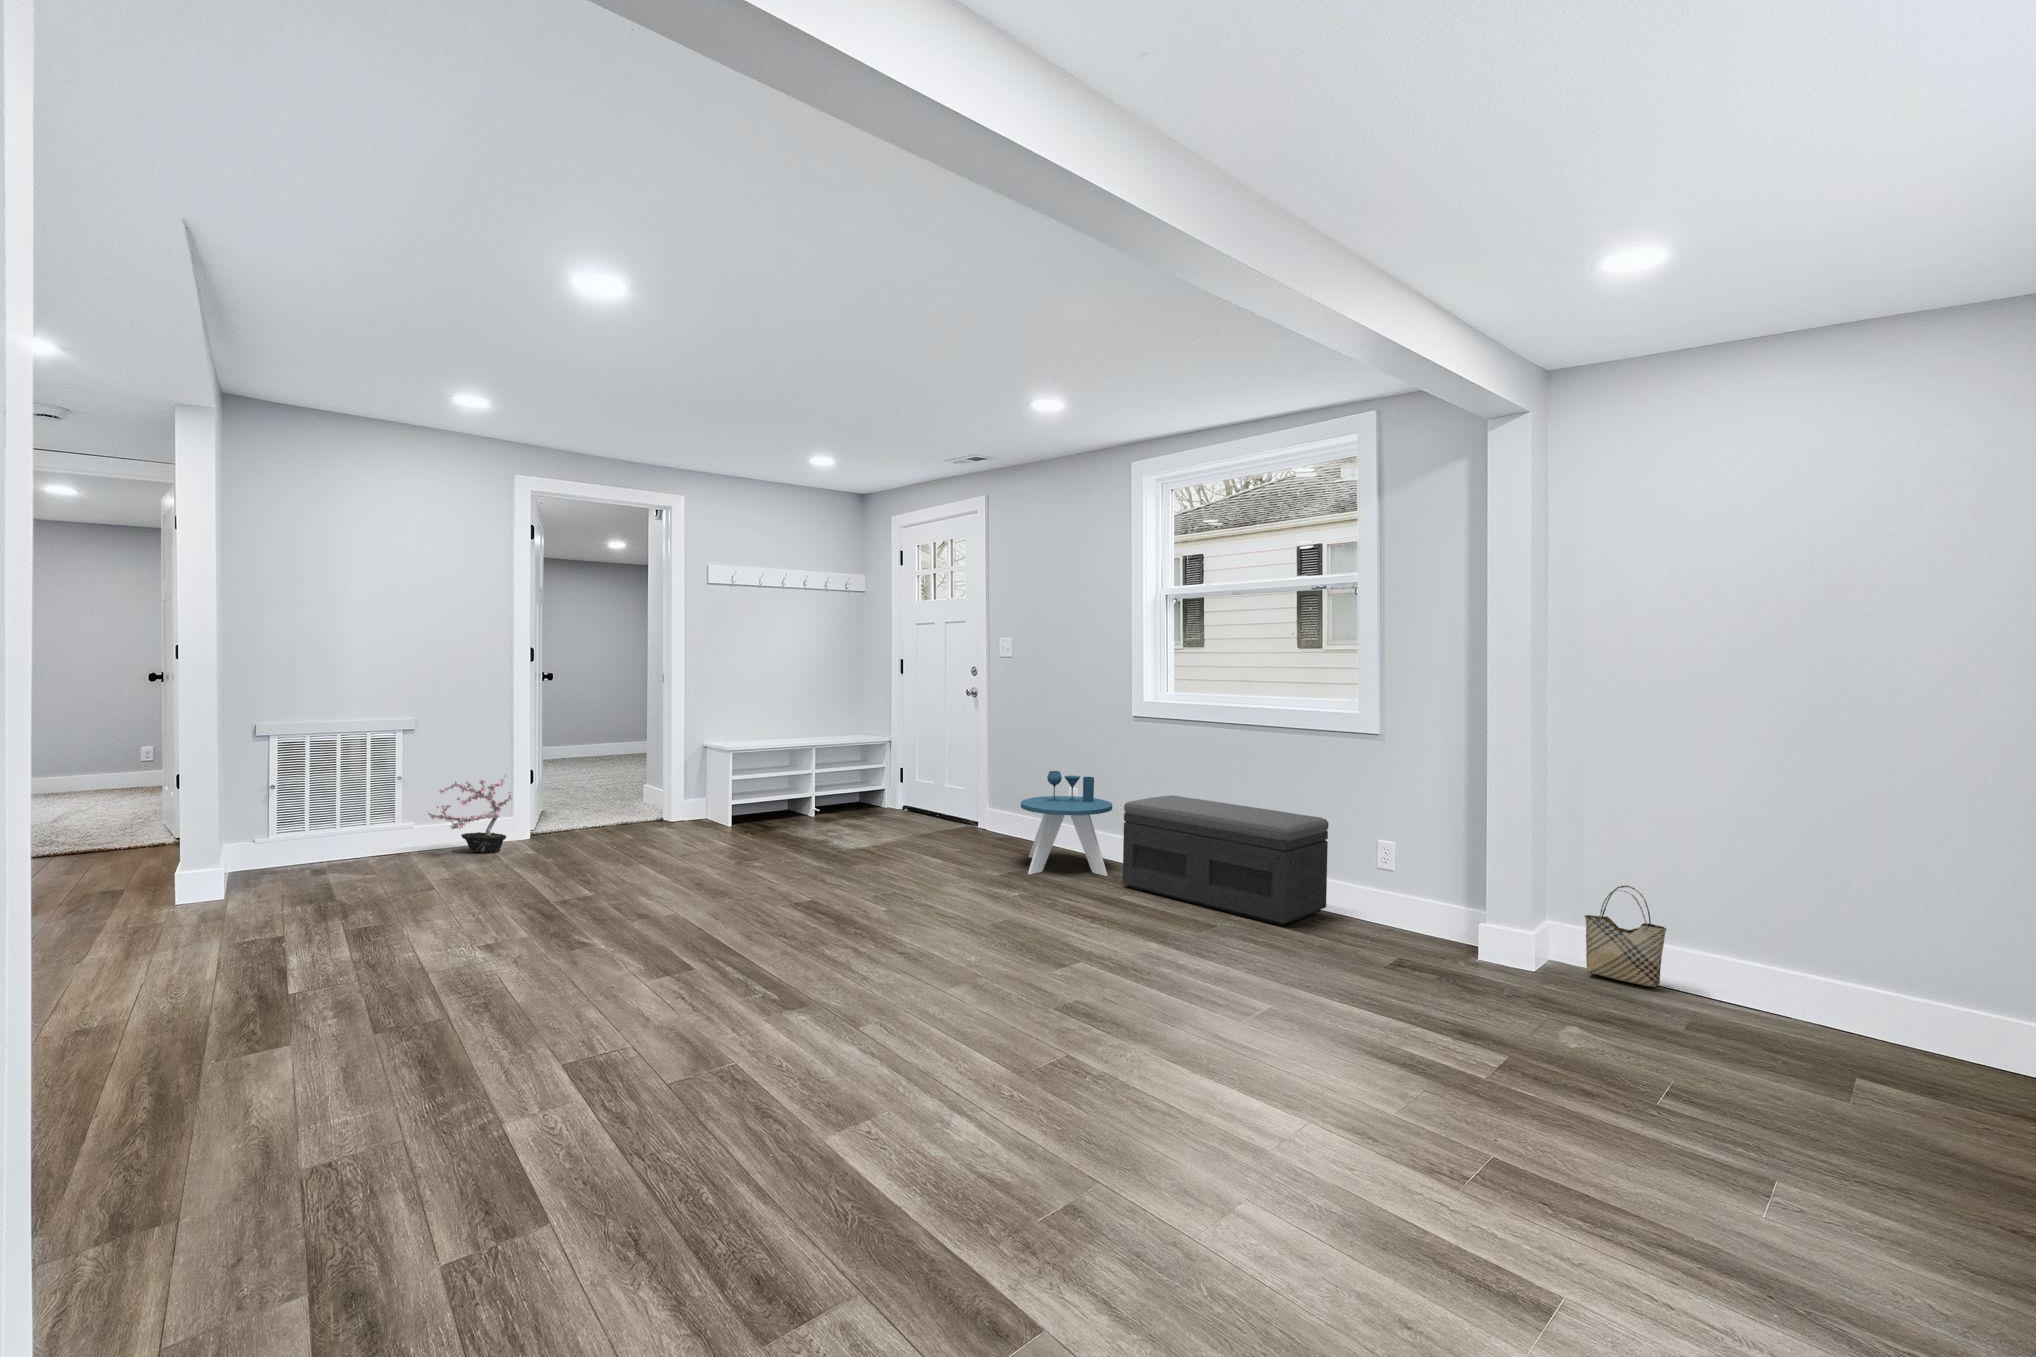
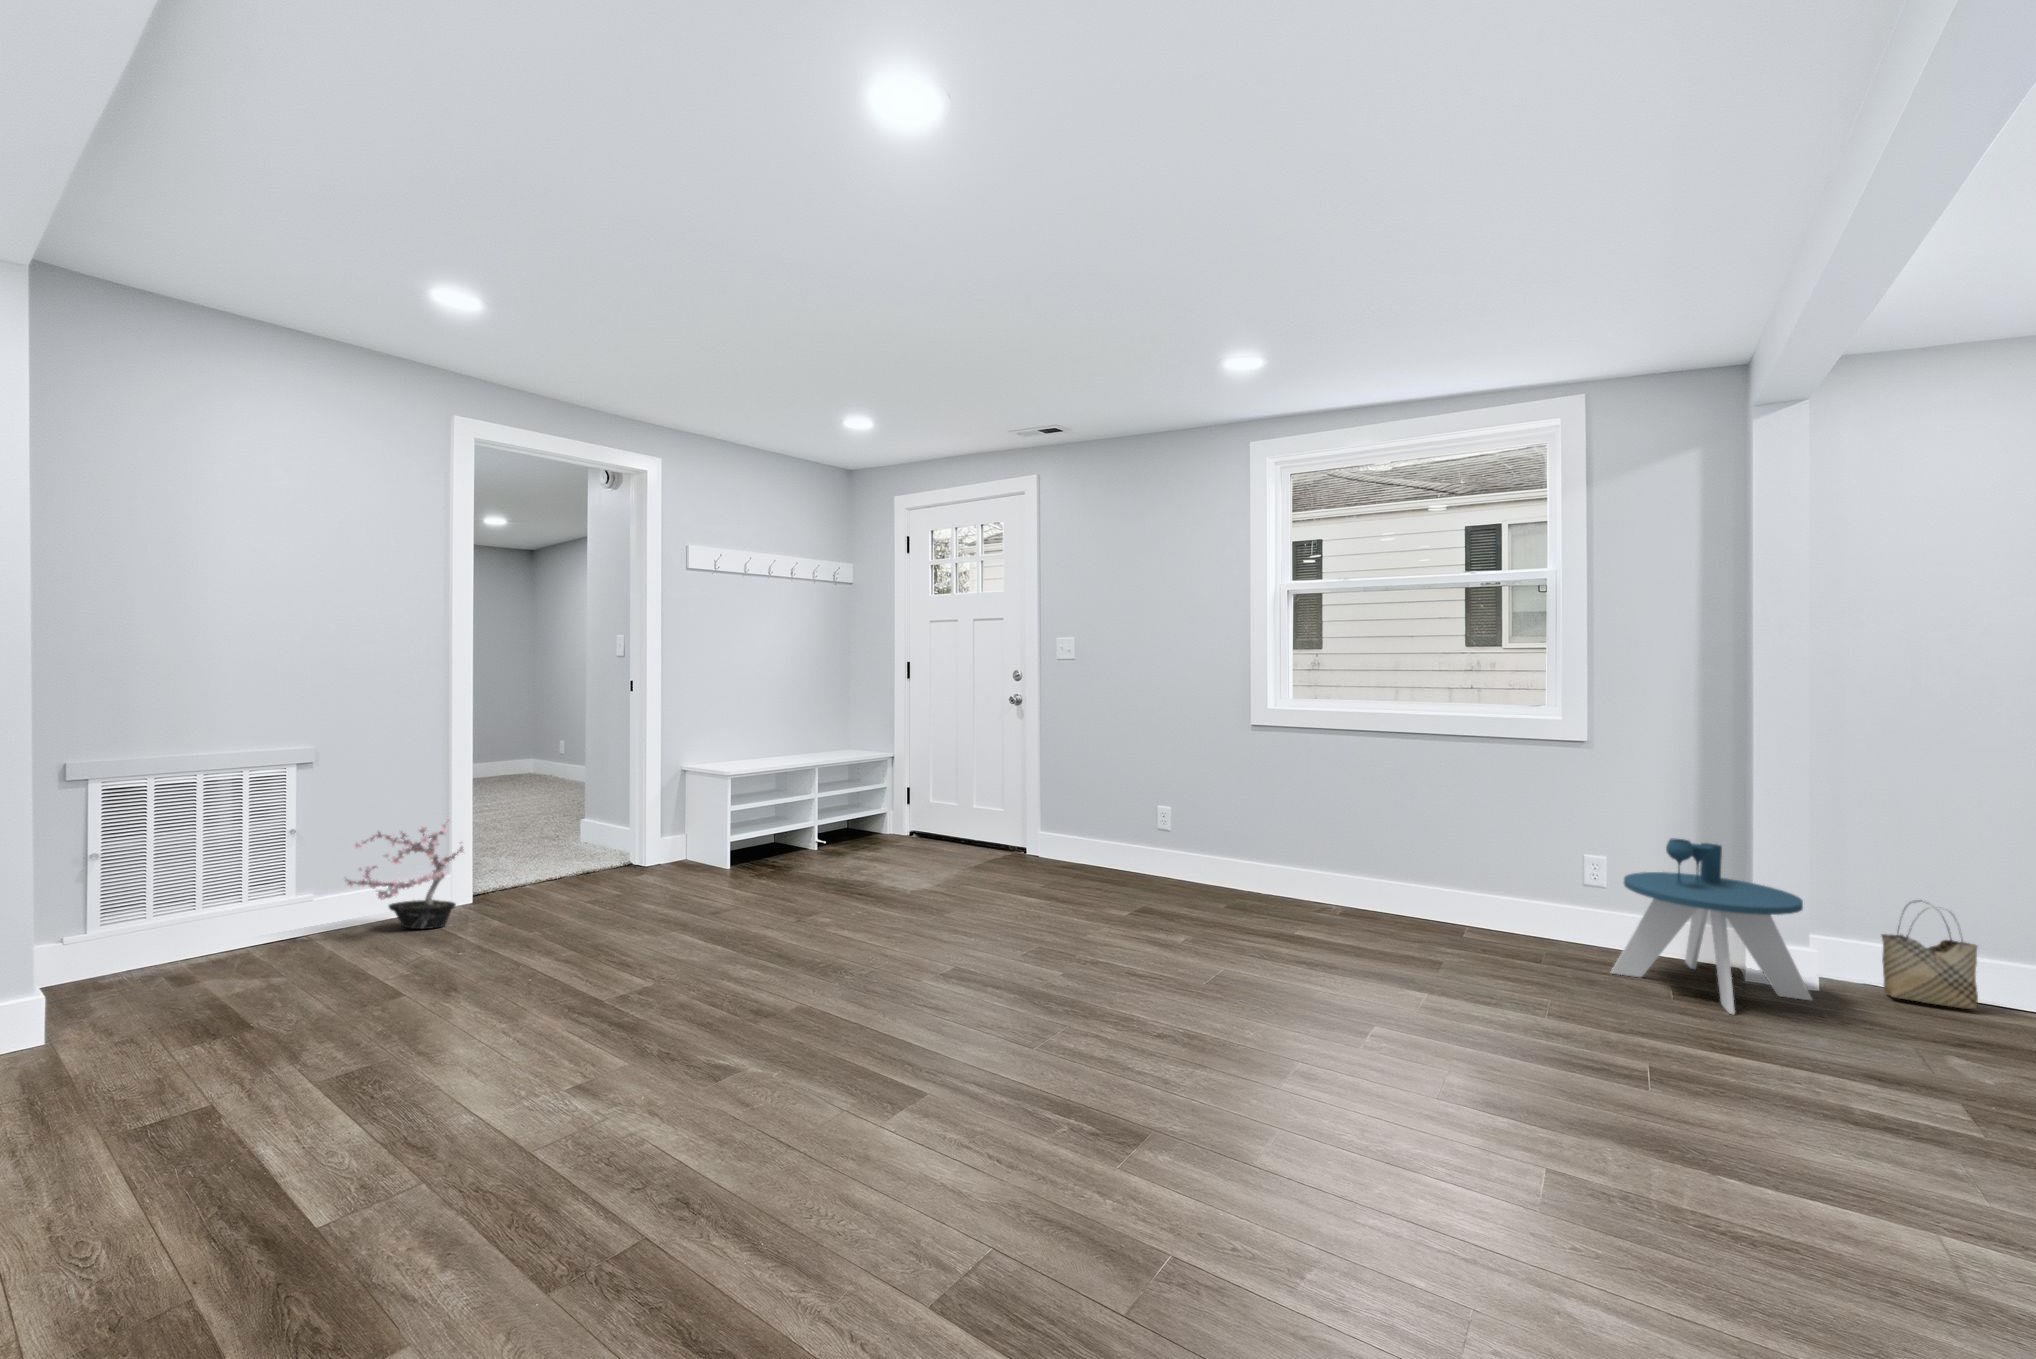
side table: present [1021,771,1112,876] -> present [1610,839,1812,1014]
storage bench: present [1123,795,1329,926] -> none [1292,814,1541,962]

